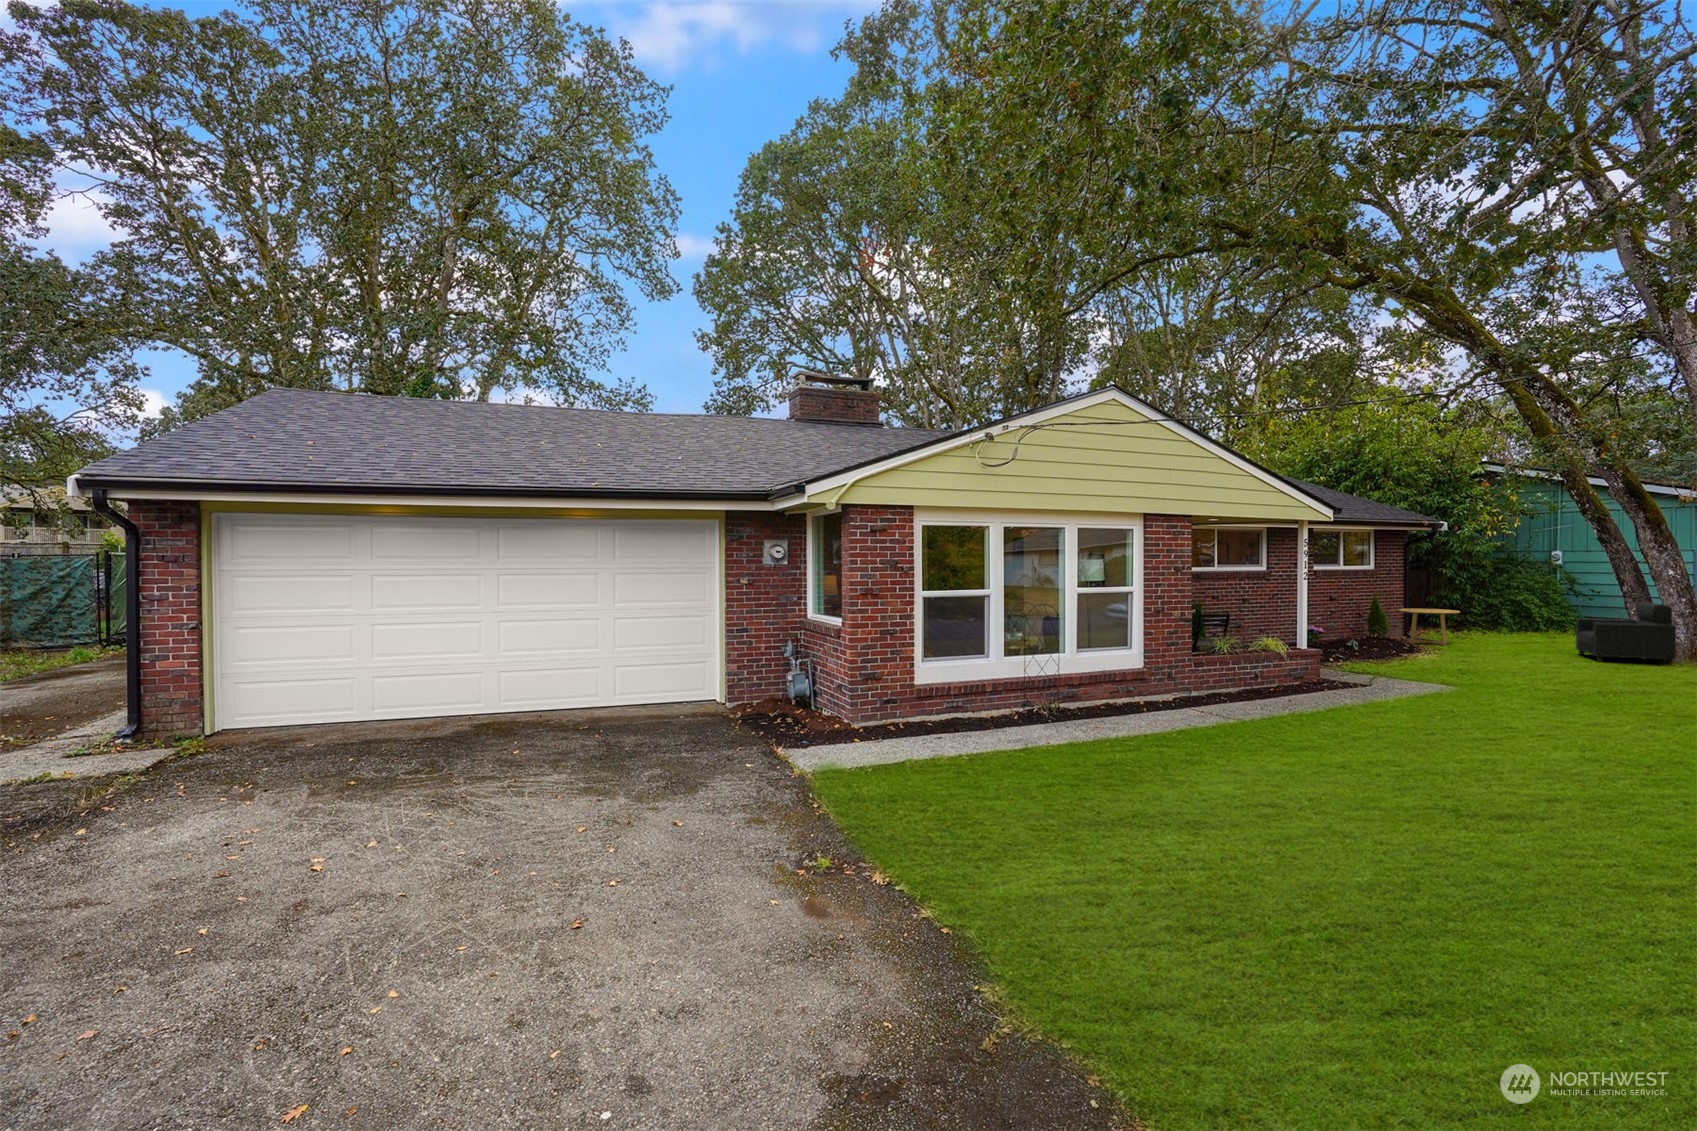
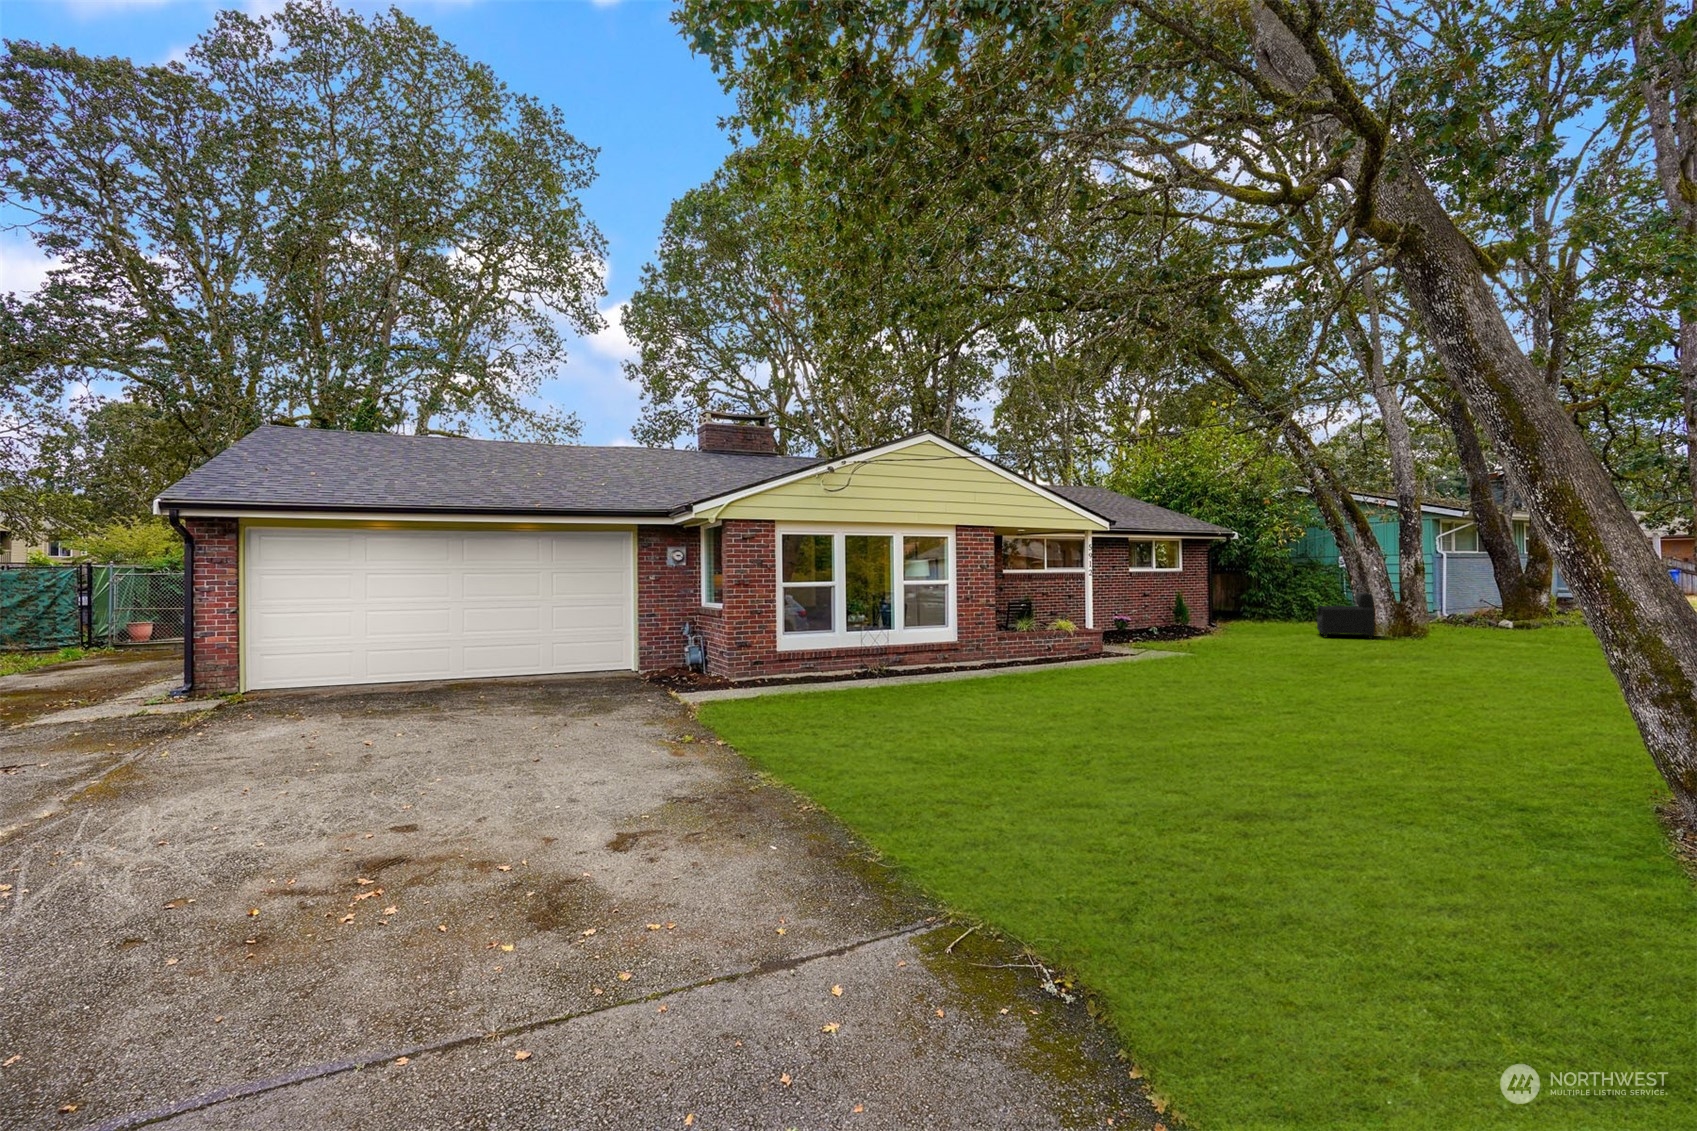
round table: present [1399,608,1460,645] -> none [1199,602,1243,630]

